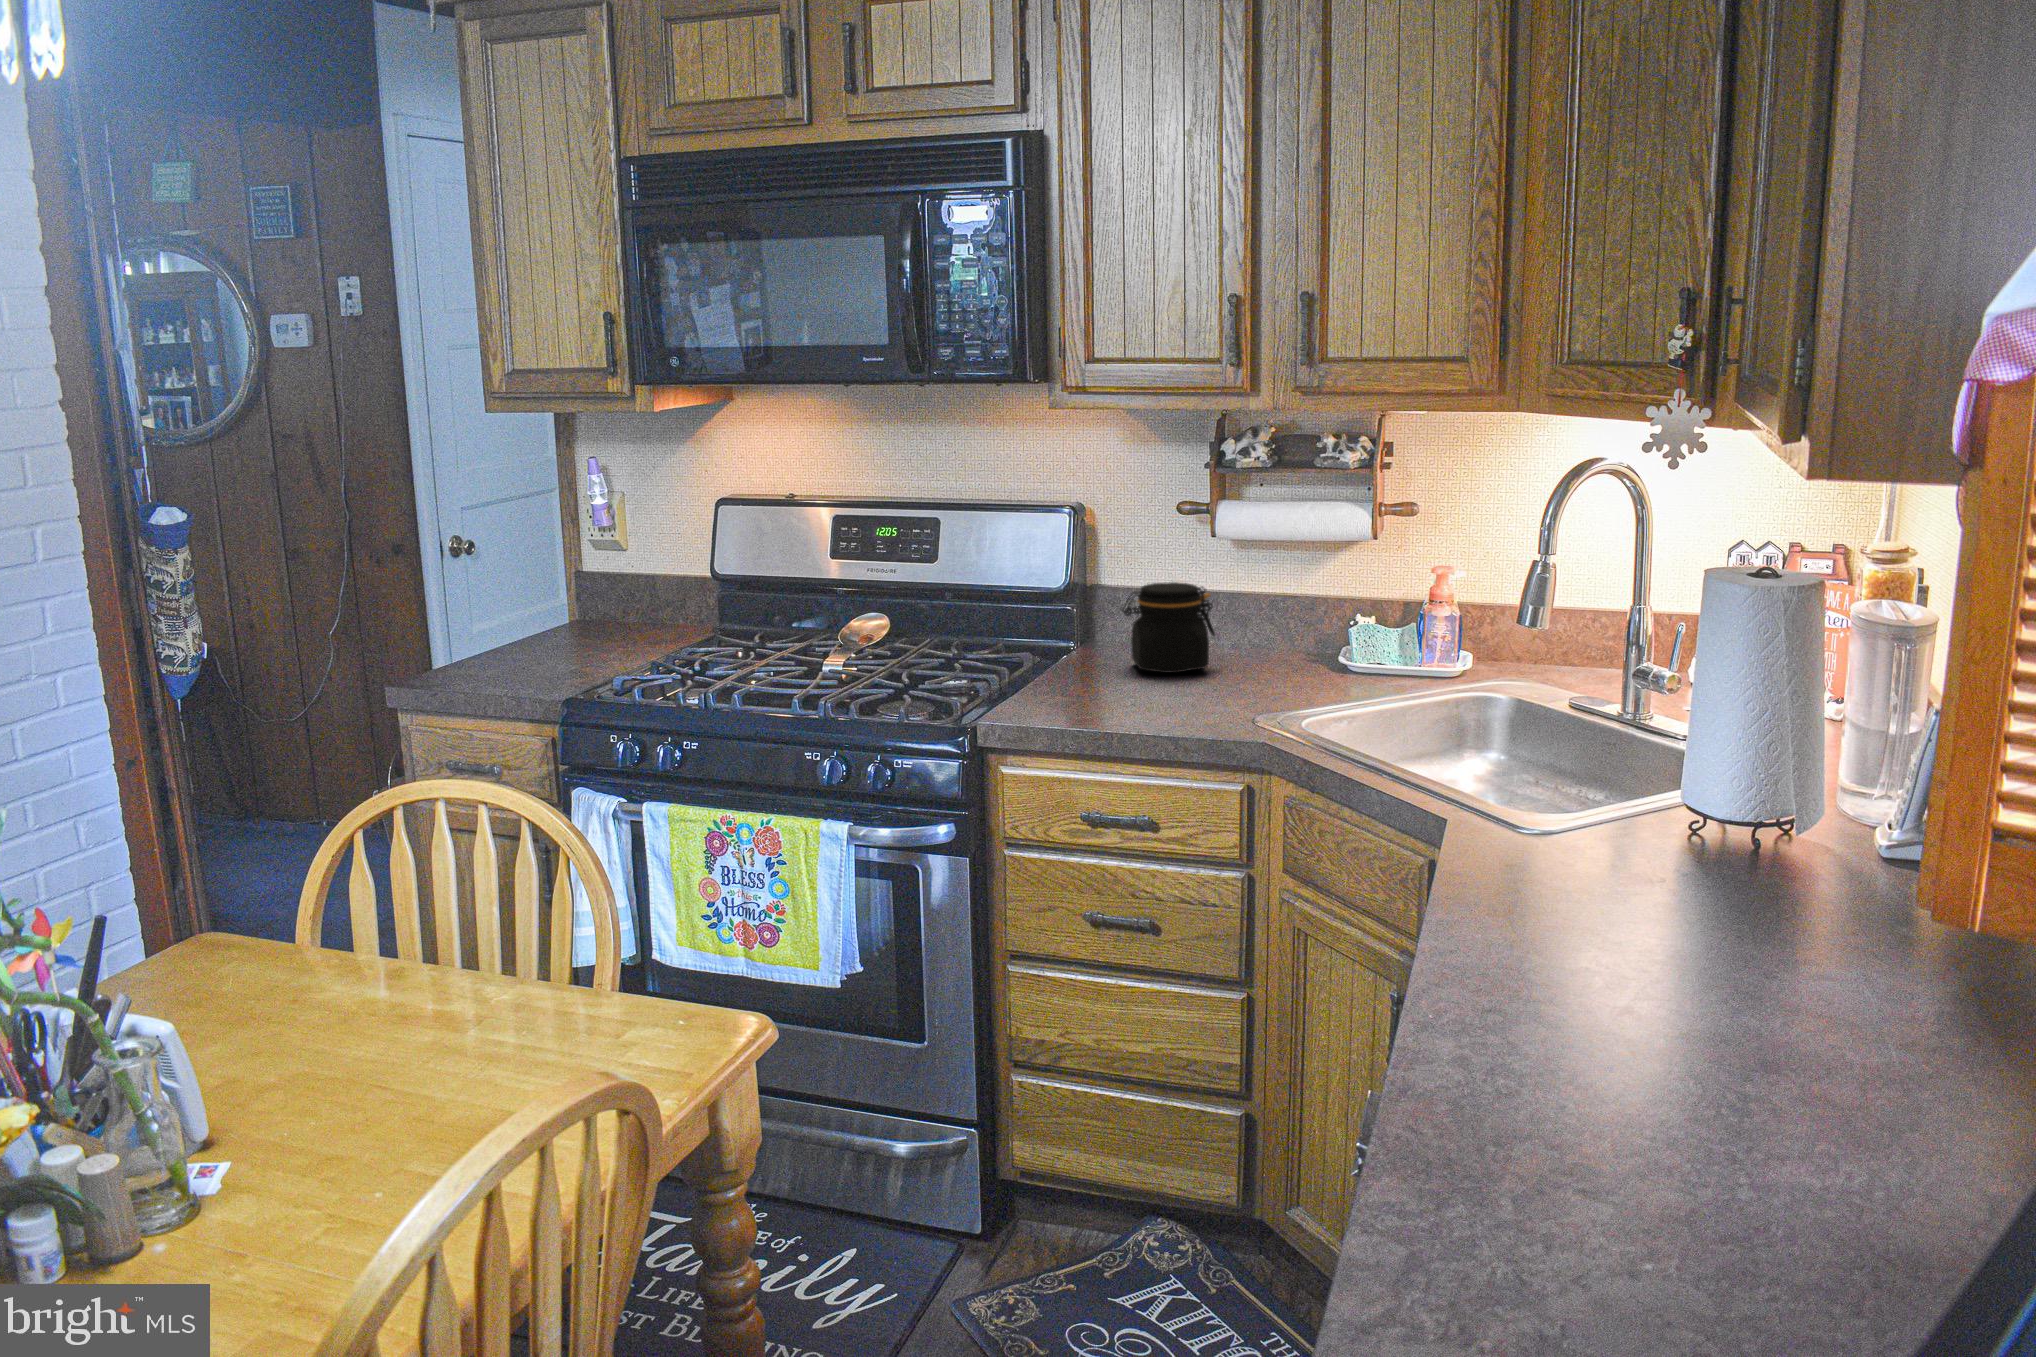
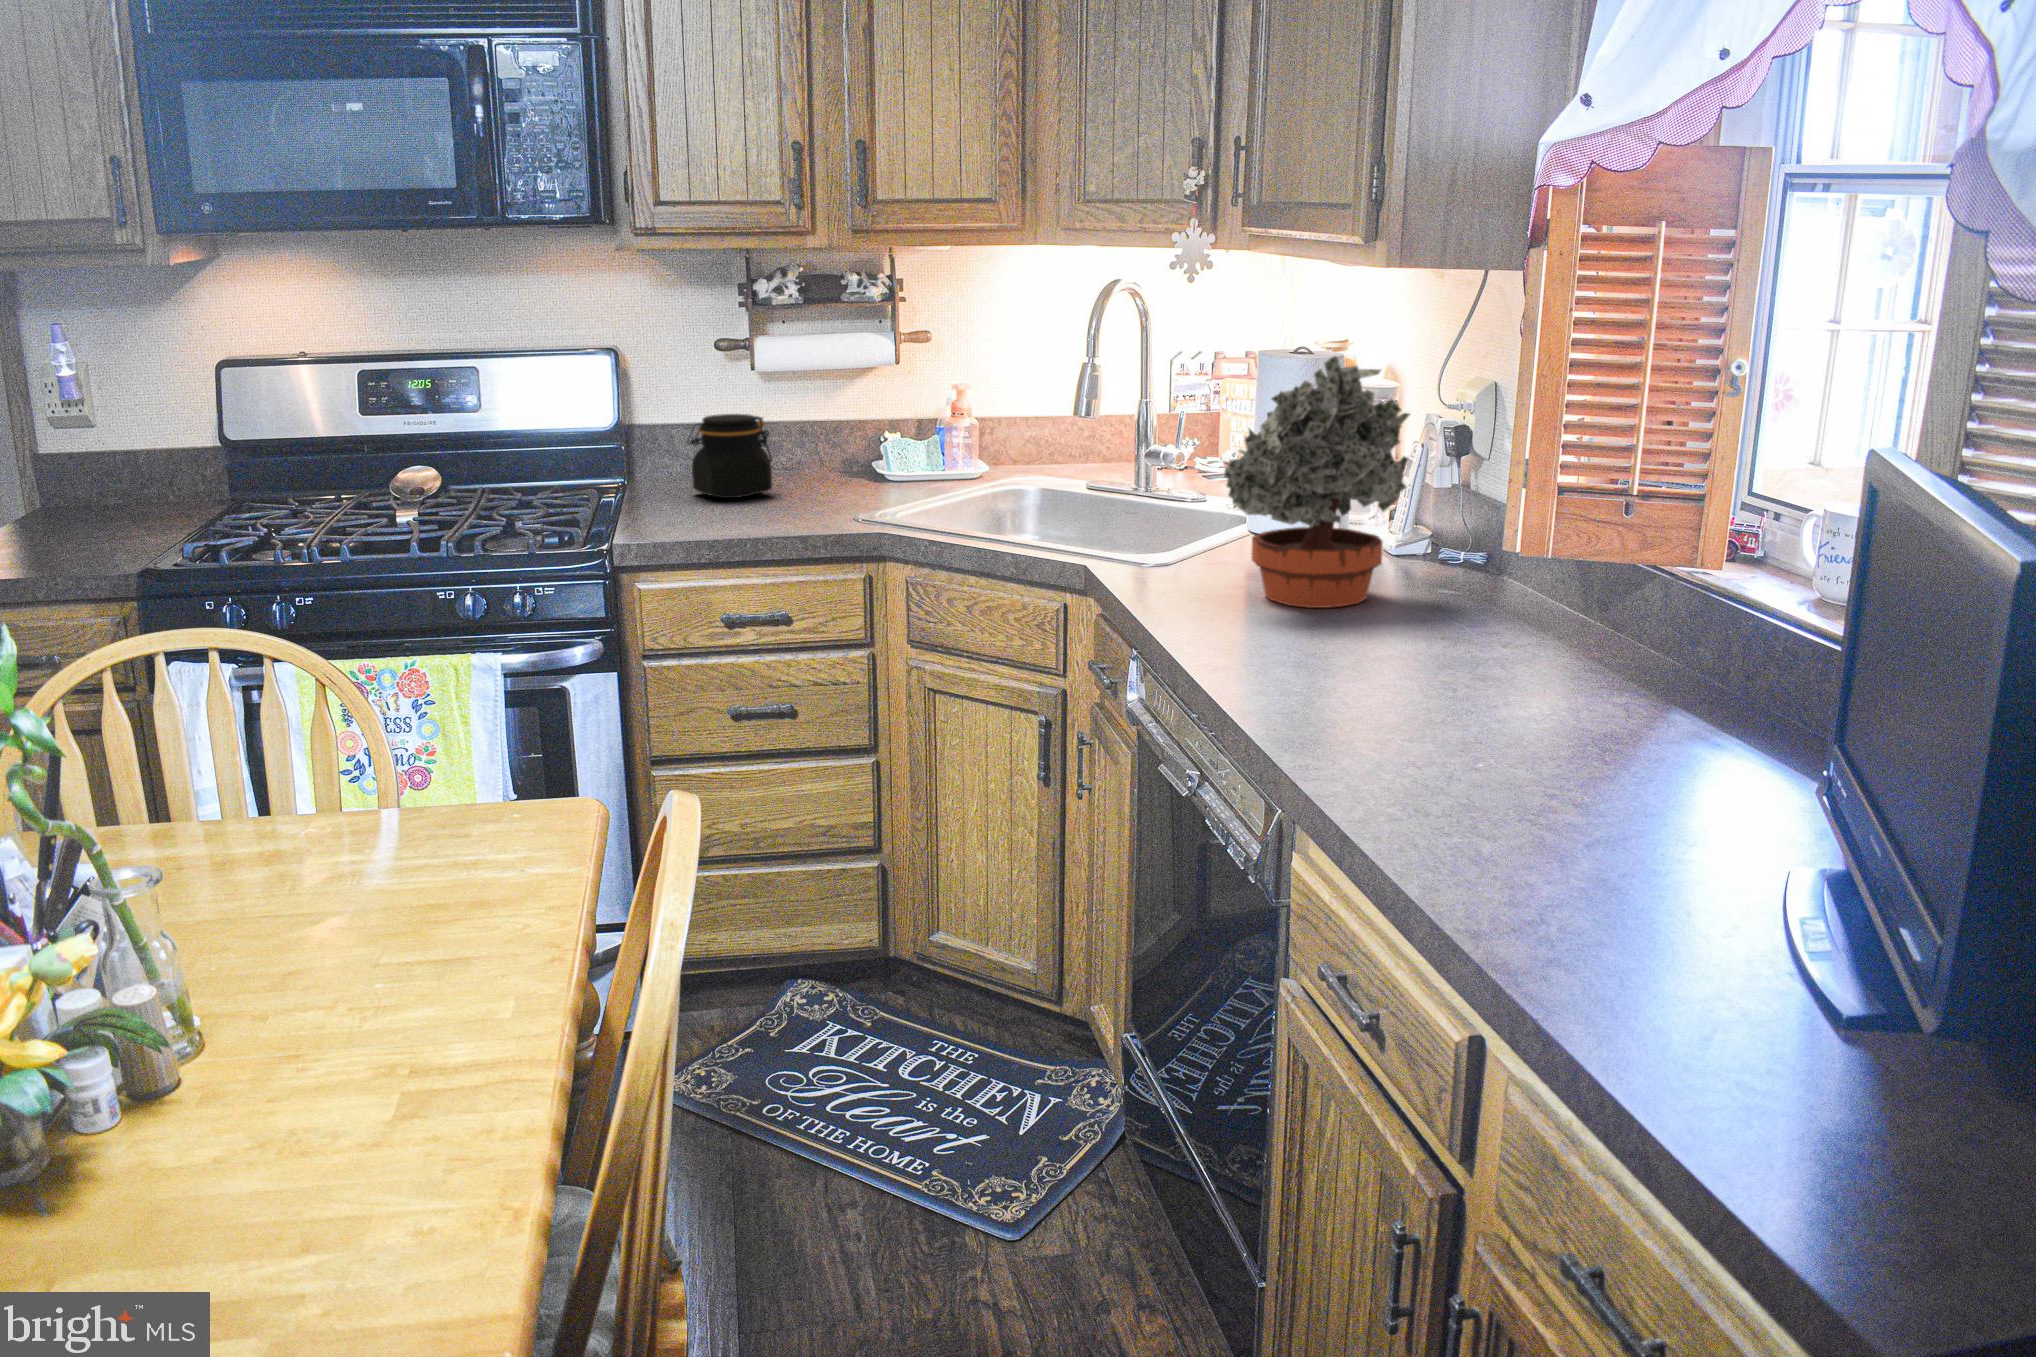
potted plant: none [1566,589,1893,962] -> present [1224,356,1410,608]

